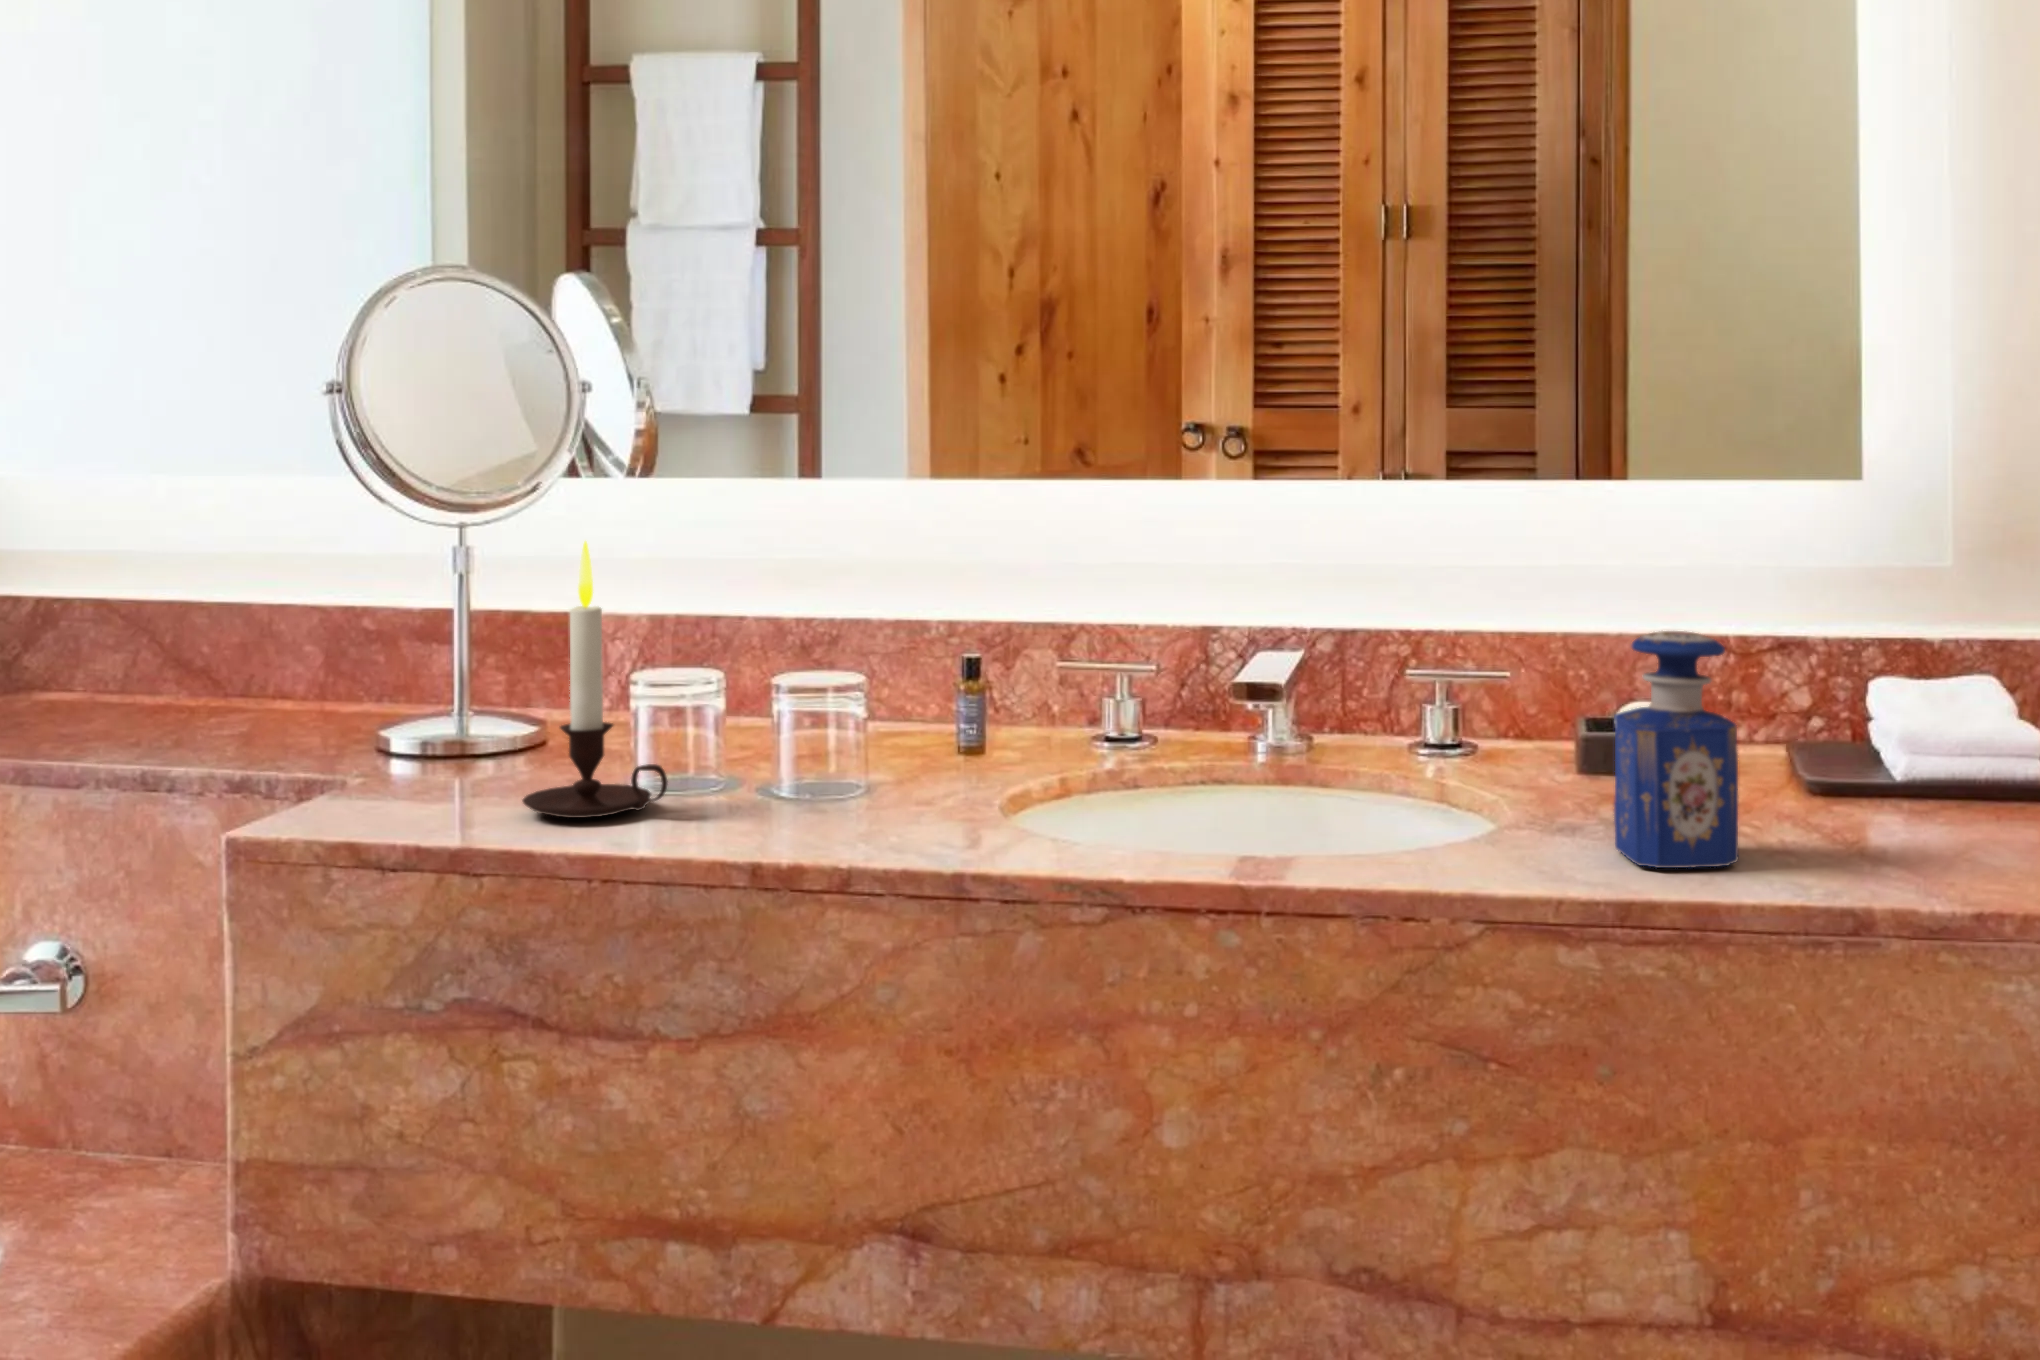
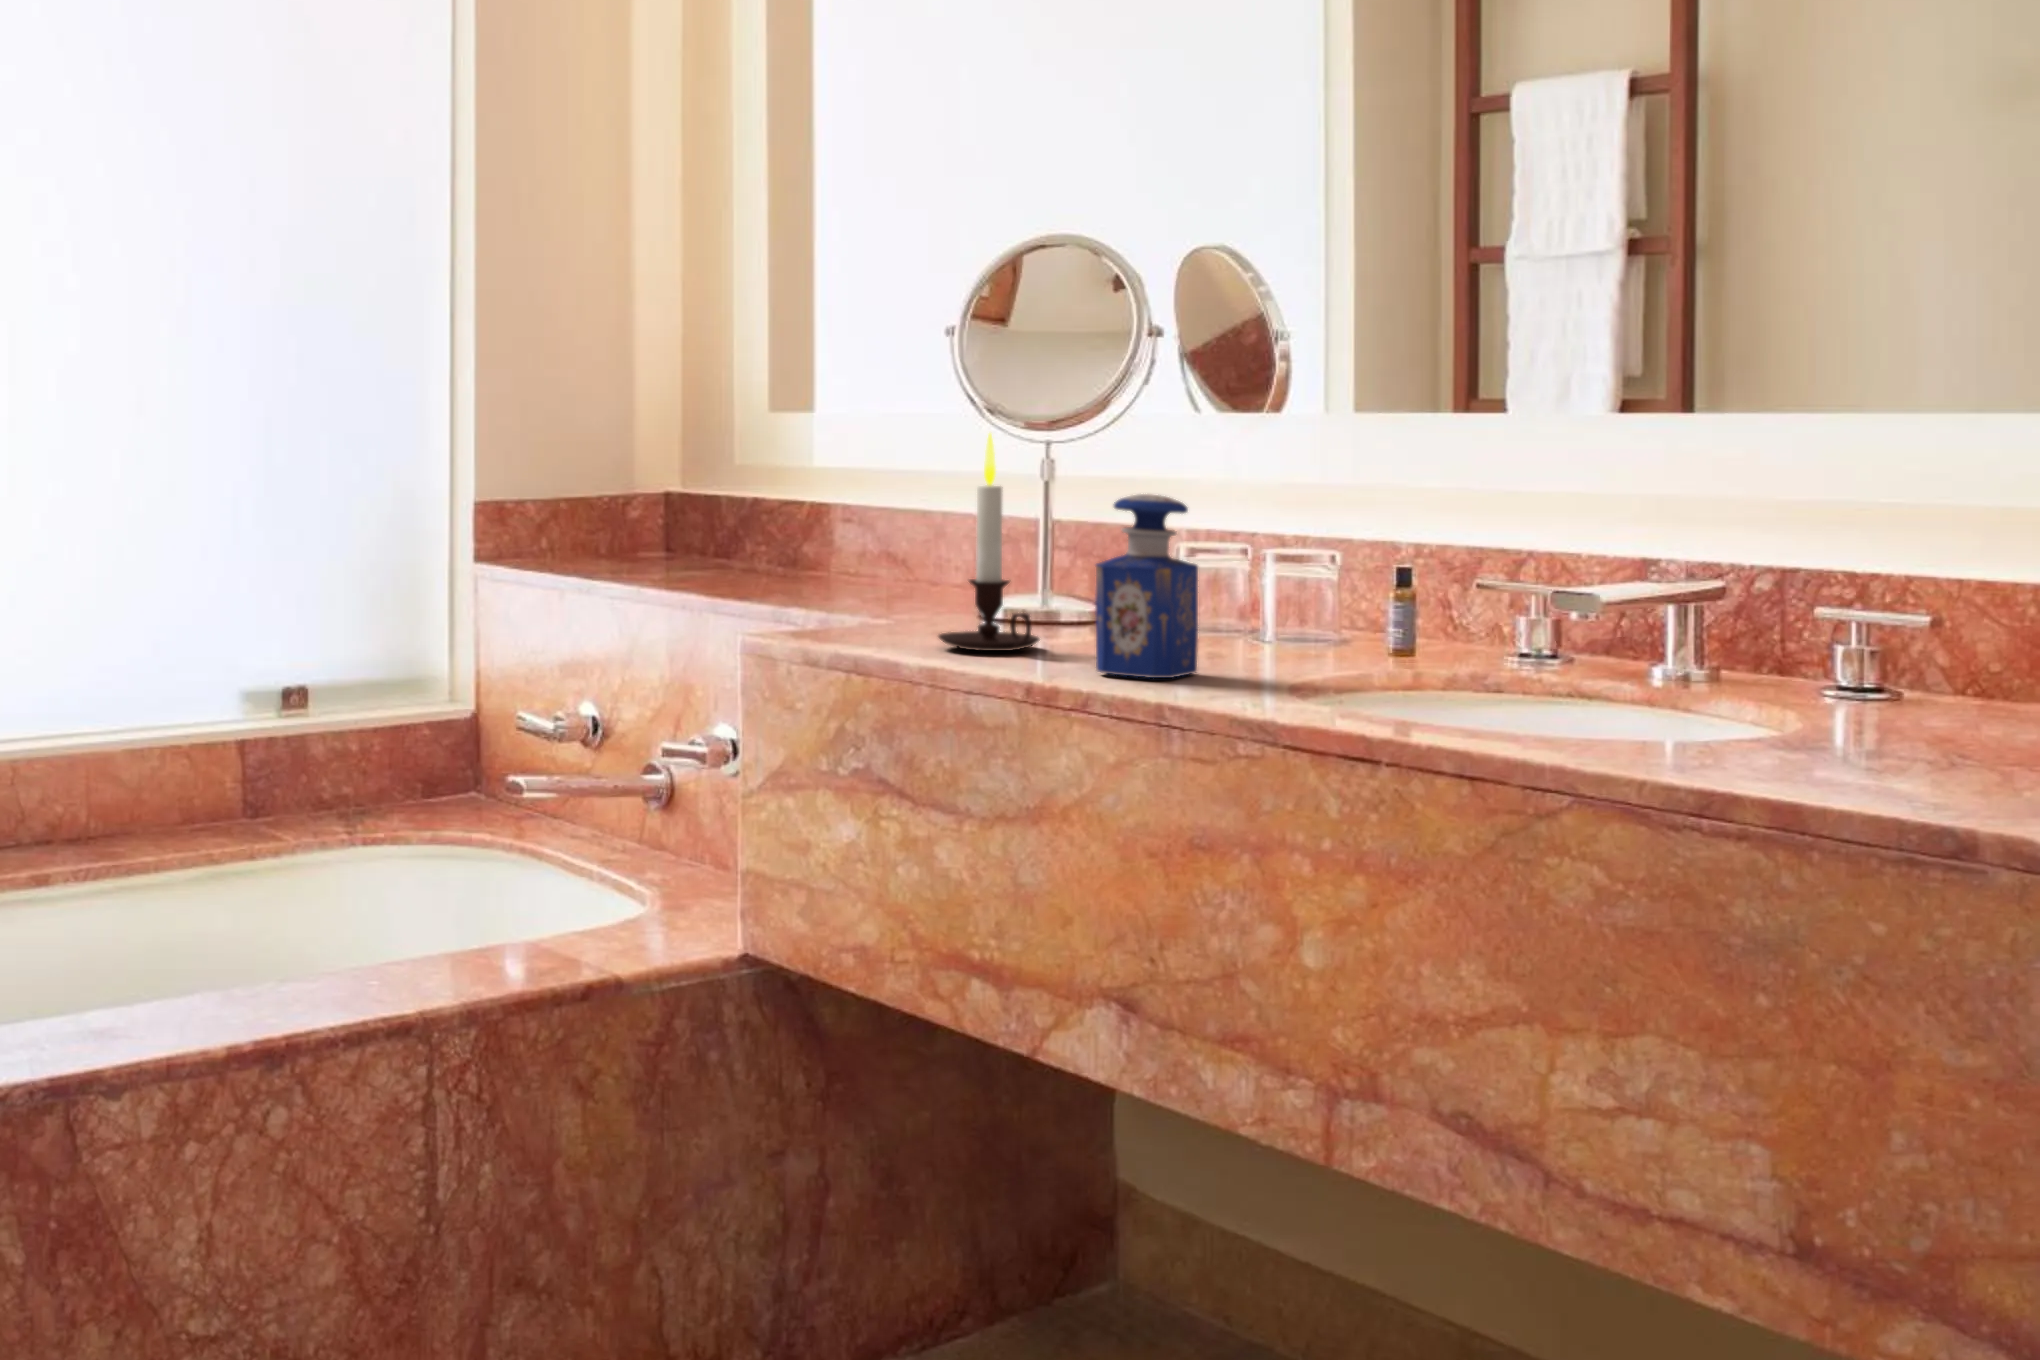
perfume bottle: present [1614,631,1738,868] -> present [1095,494,1198,678]

